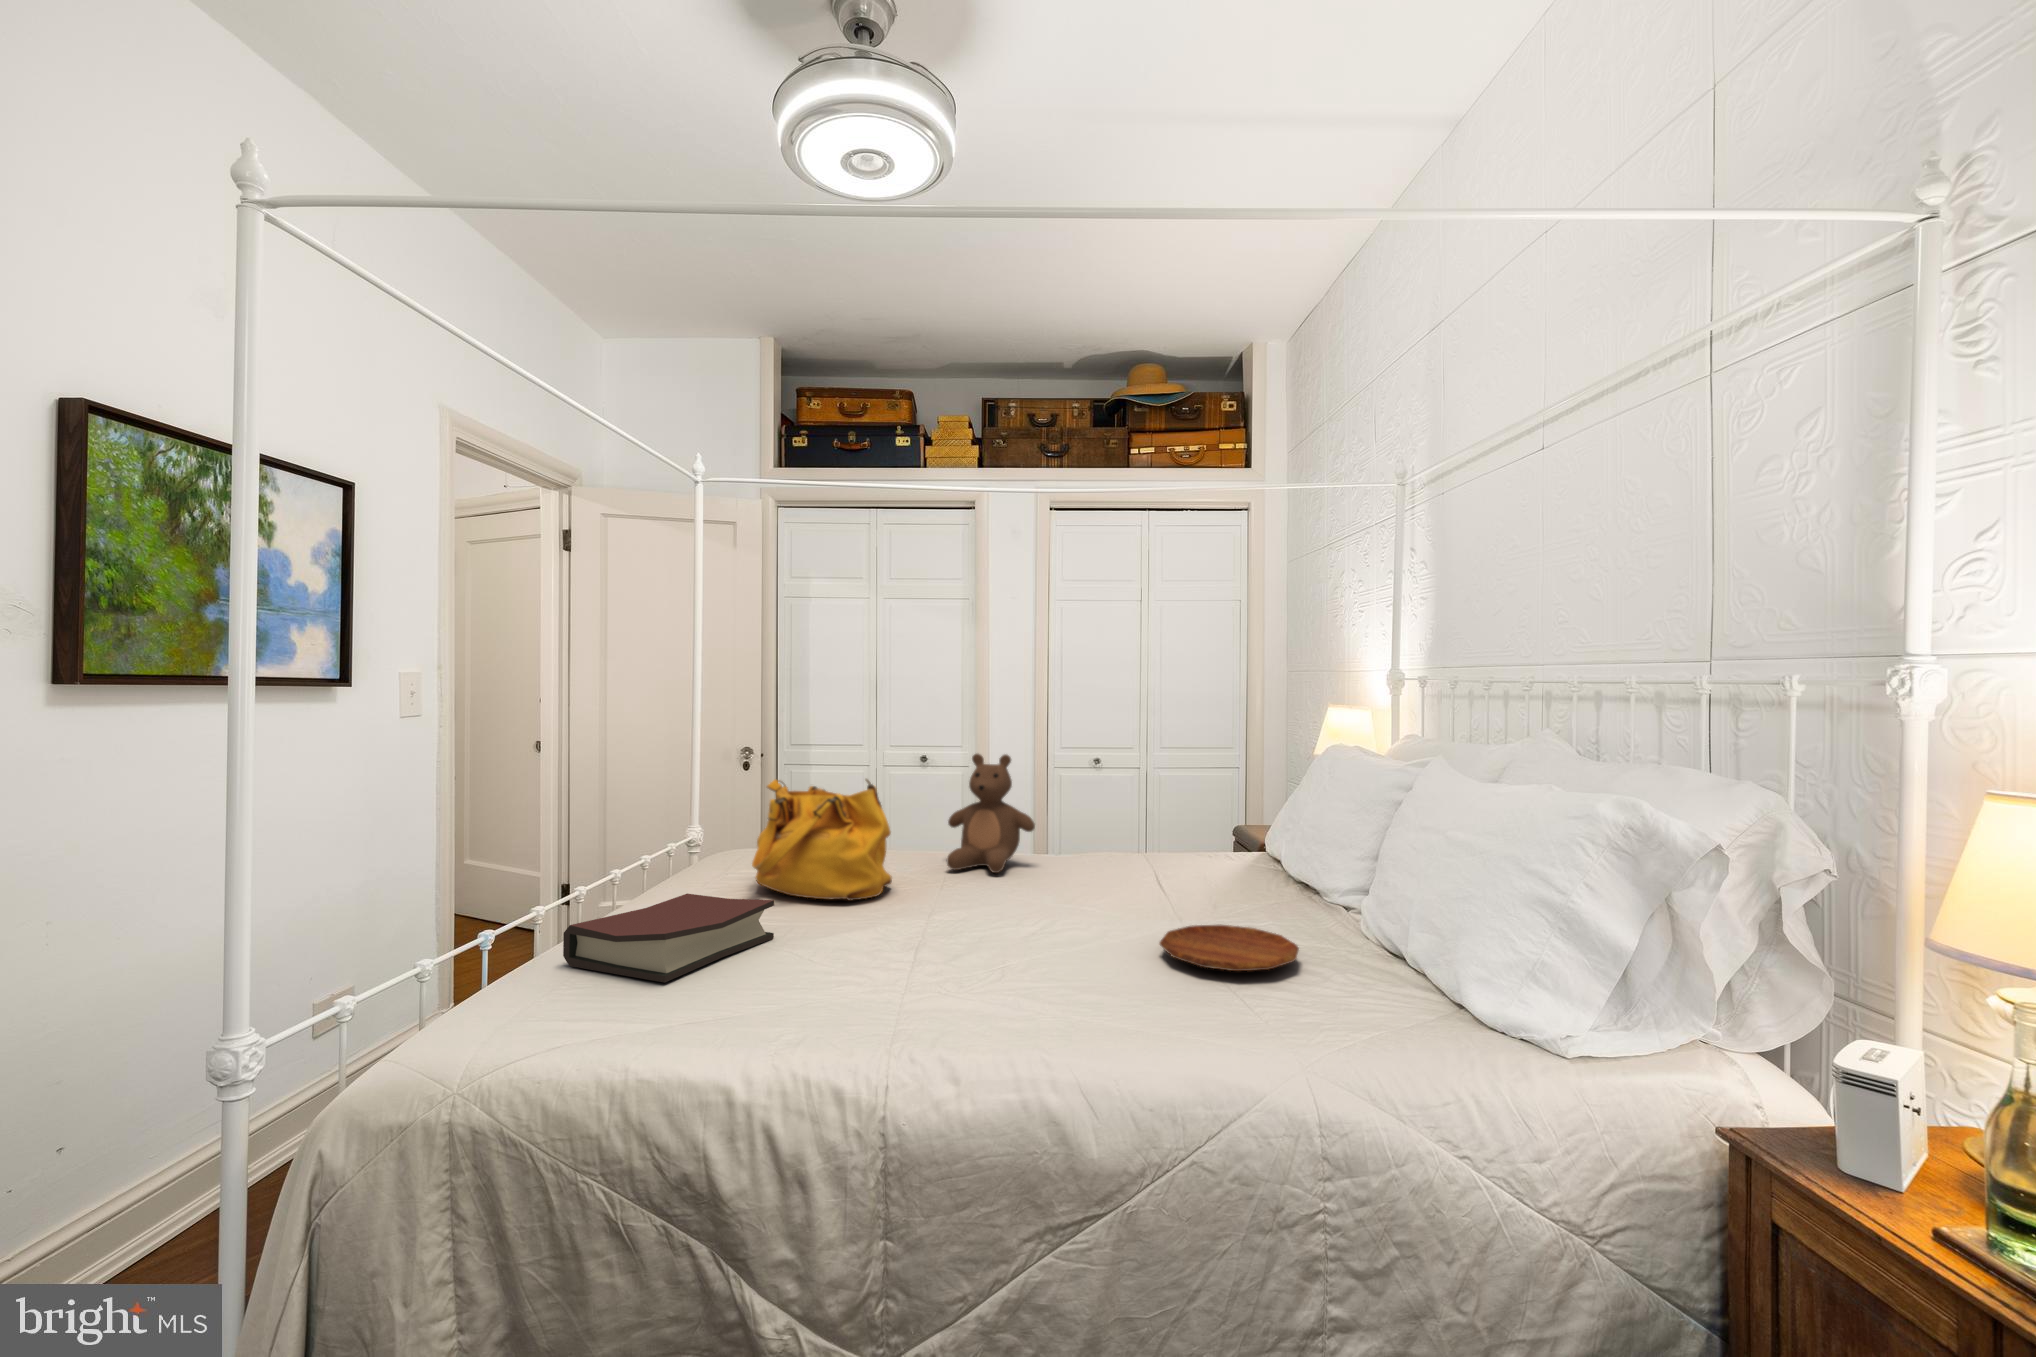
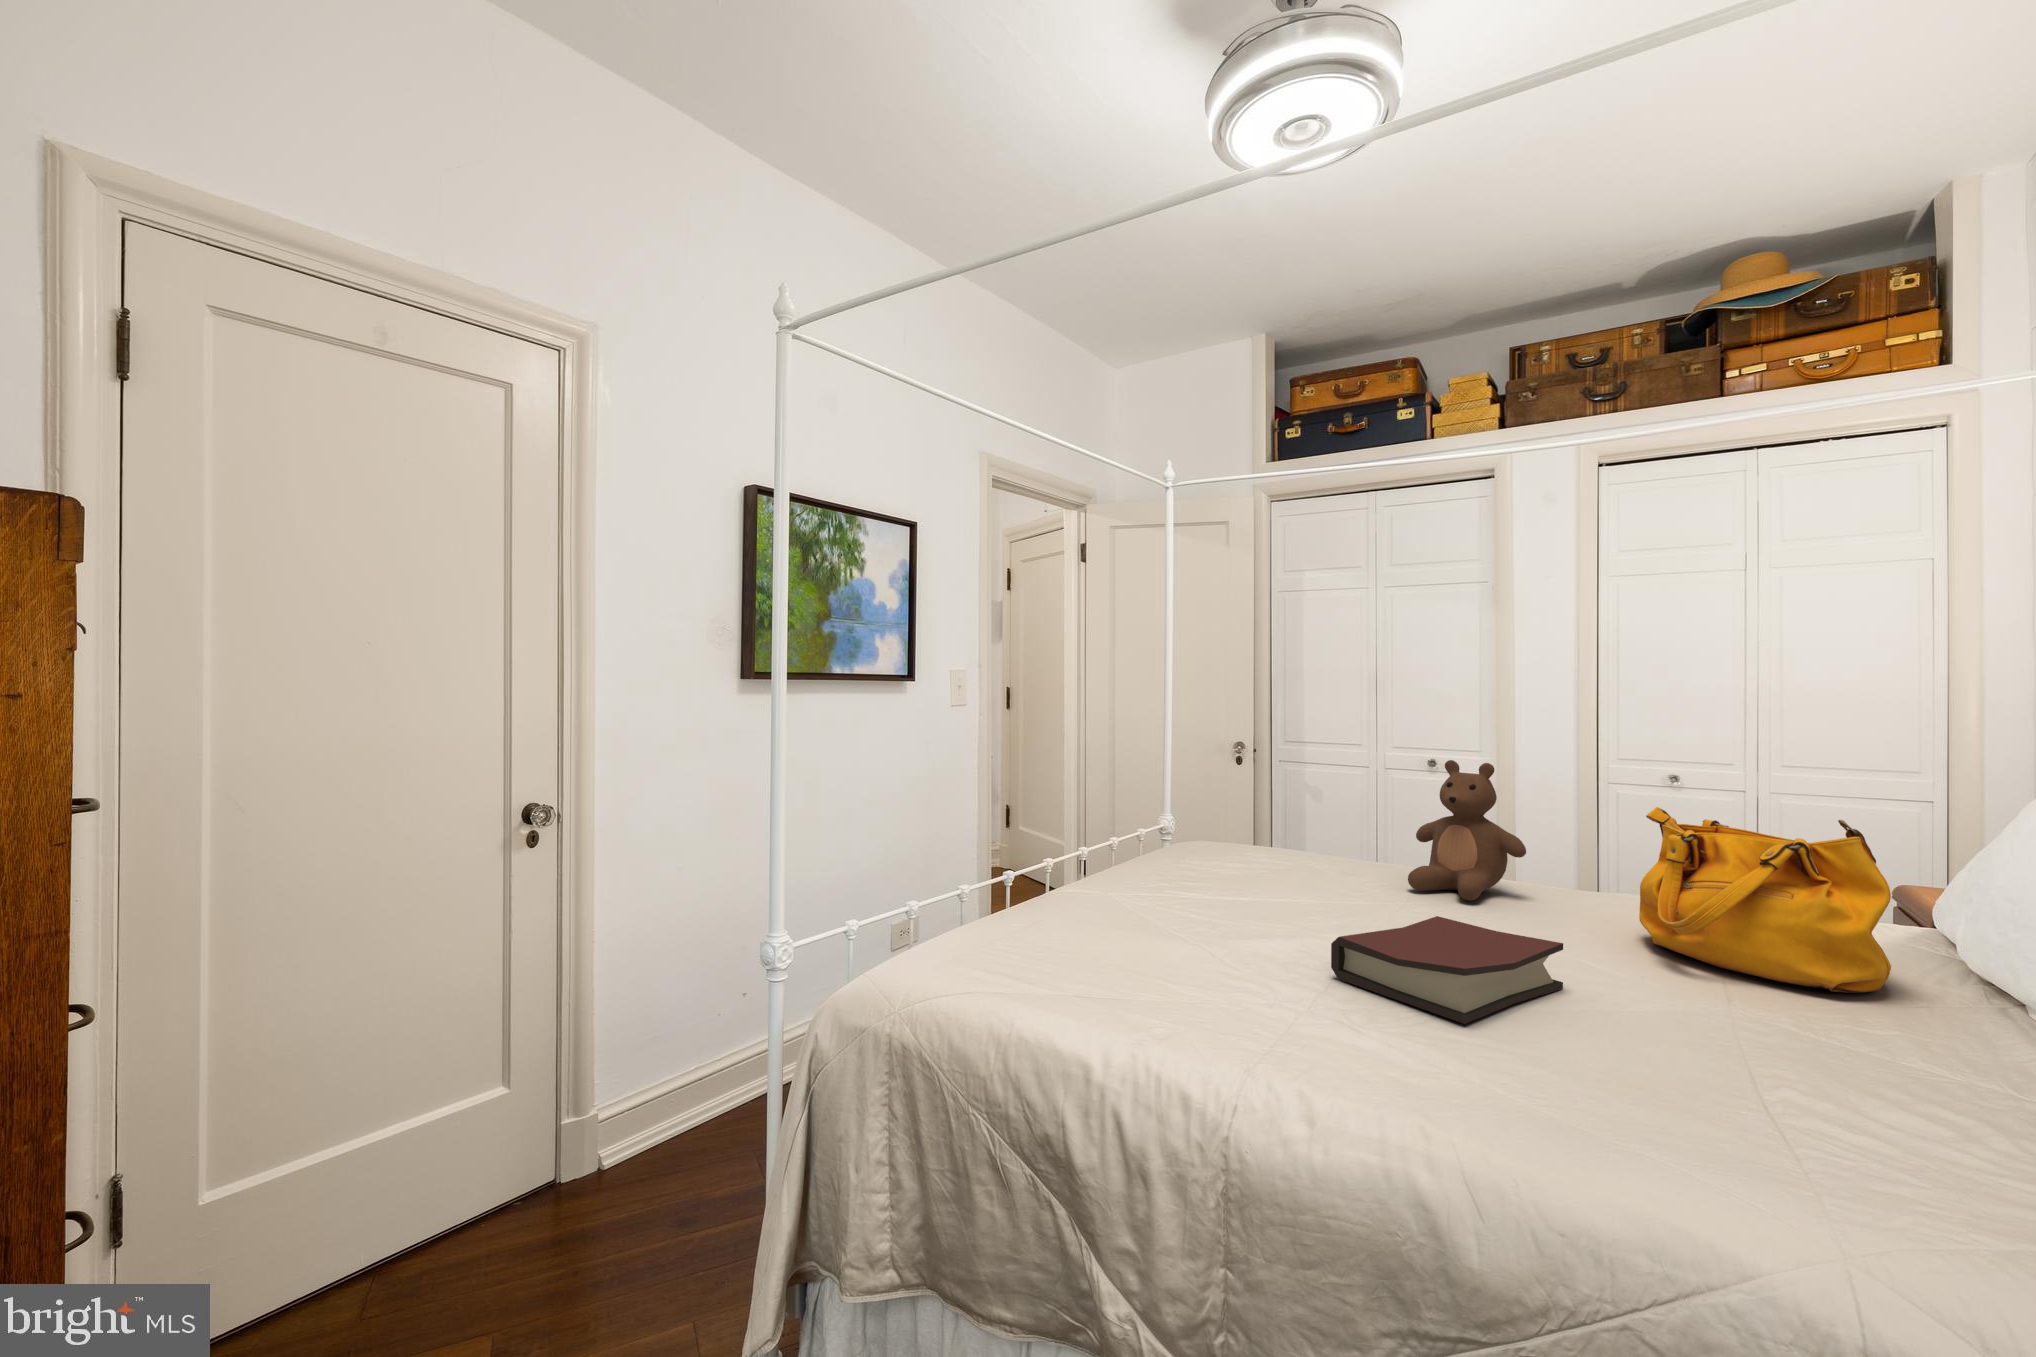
handbag: present [752,779,892,901] -> present [1639,807,1891,993]
hardback book: present [563,894,774,983] -> present [1331,916,1563,1024]
tray: present [1160,925,1299,971] -> none [1656,1012,1918,1102]

